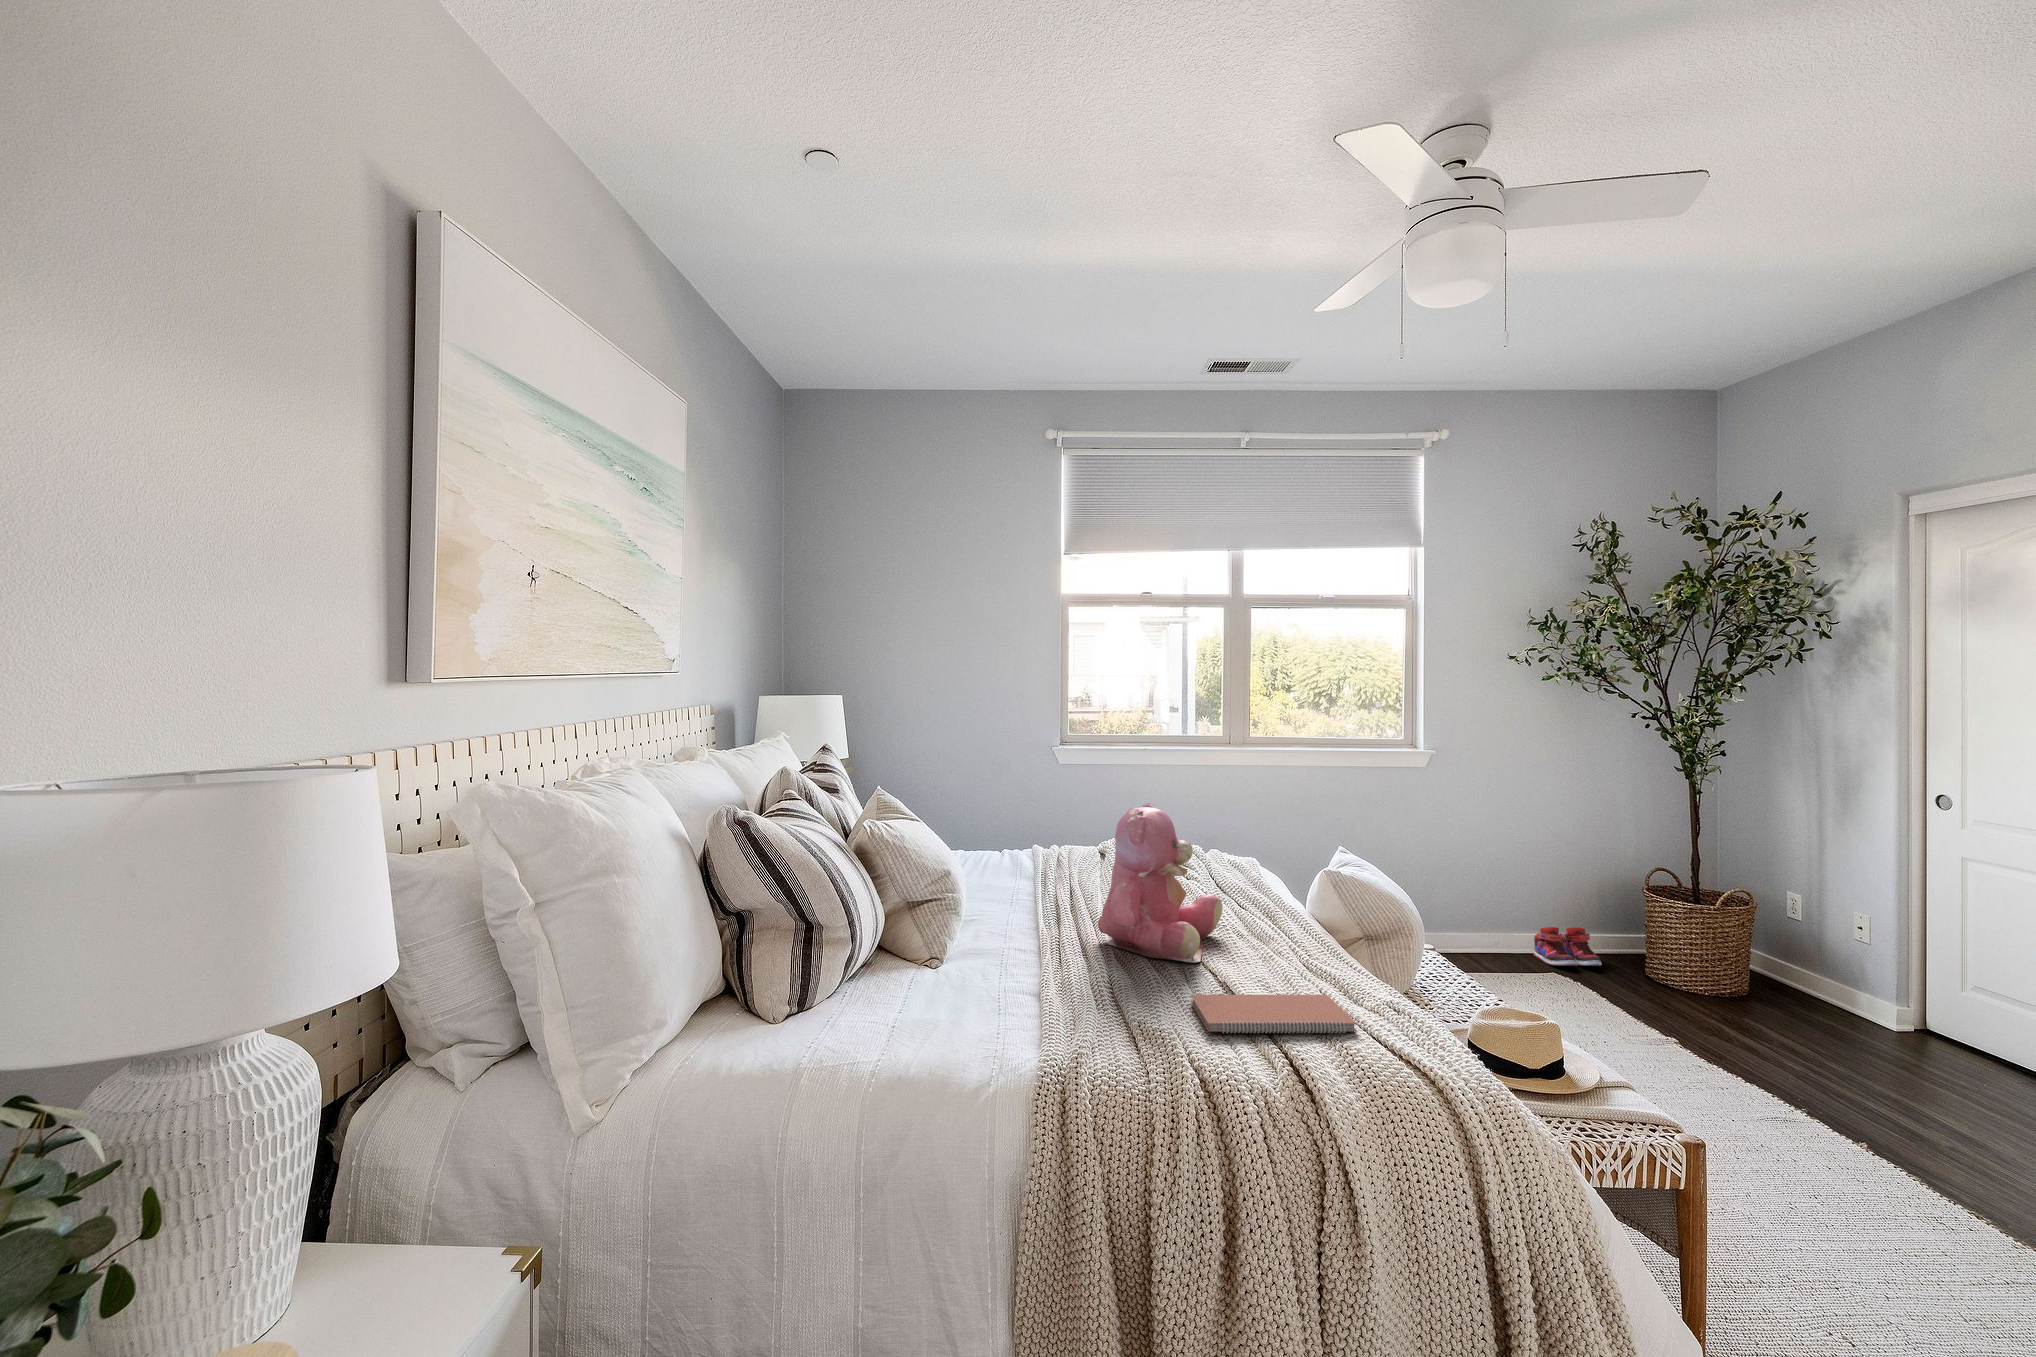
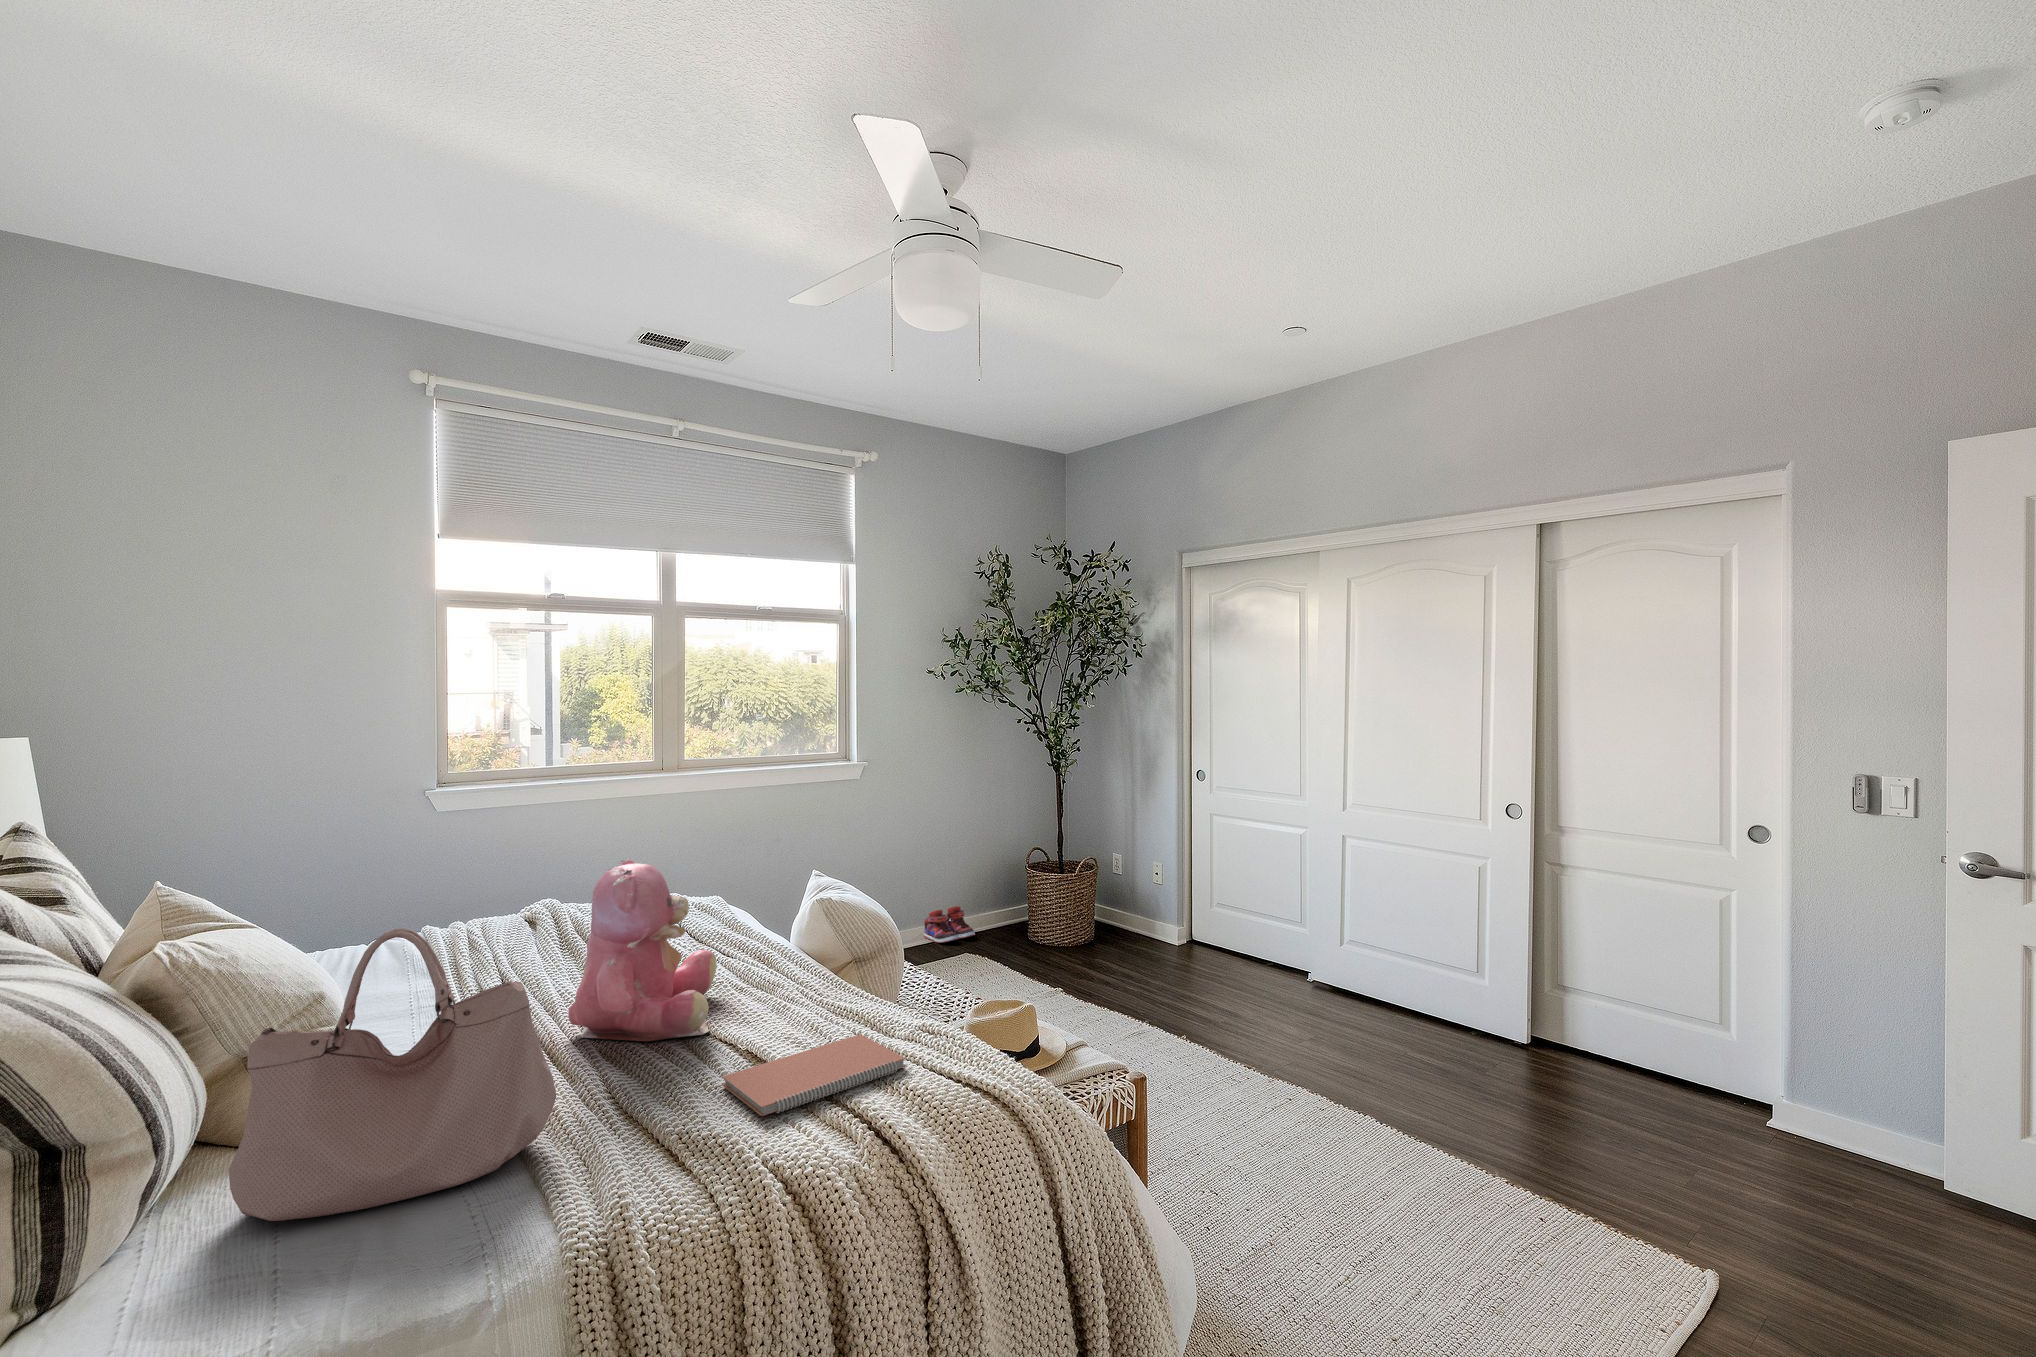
handbag: none [876,825,1060,1012] -> present [229,929,556,1221]

